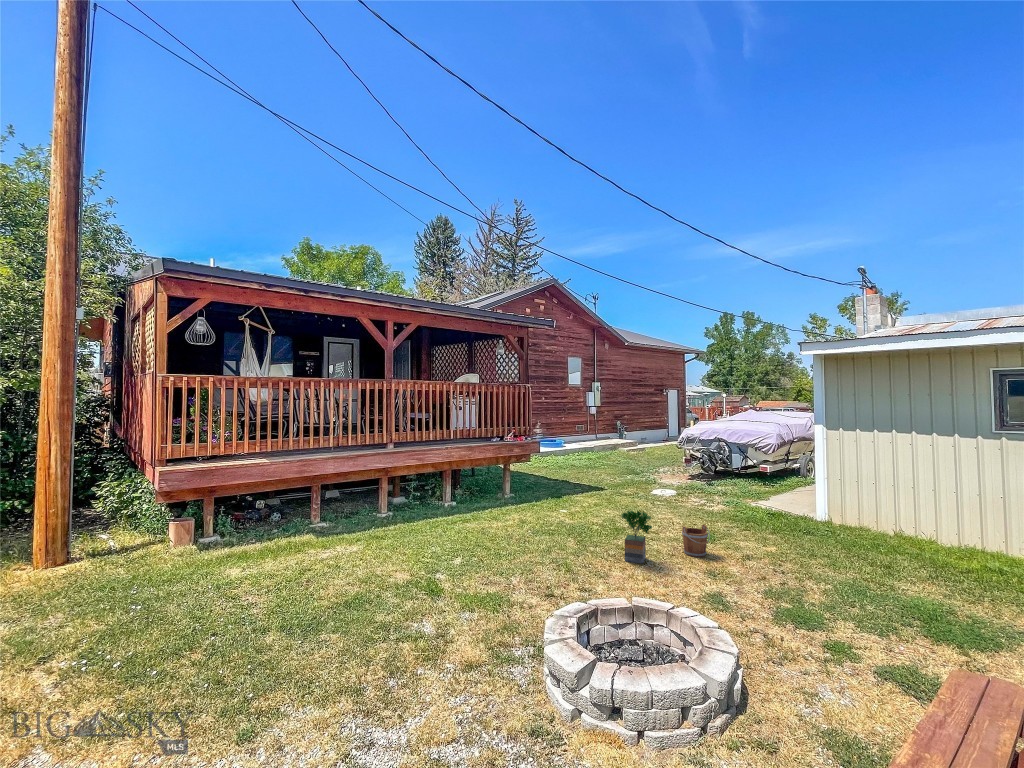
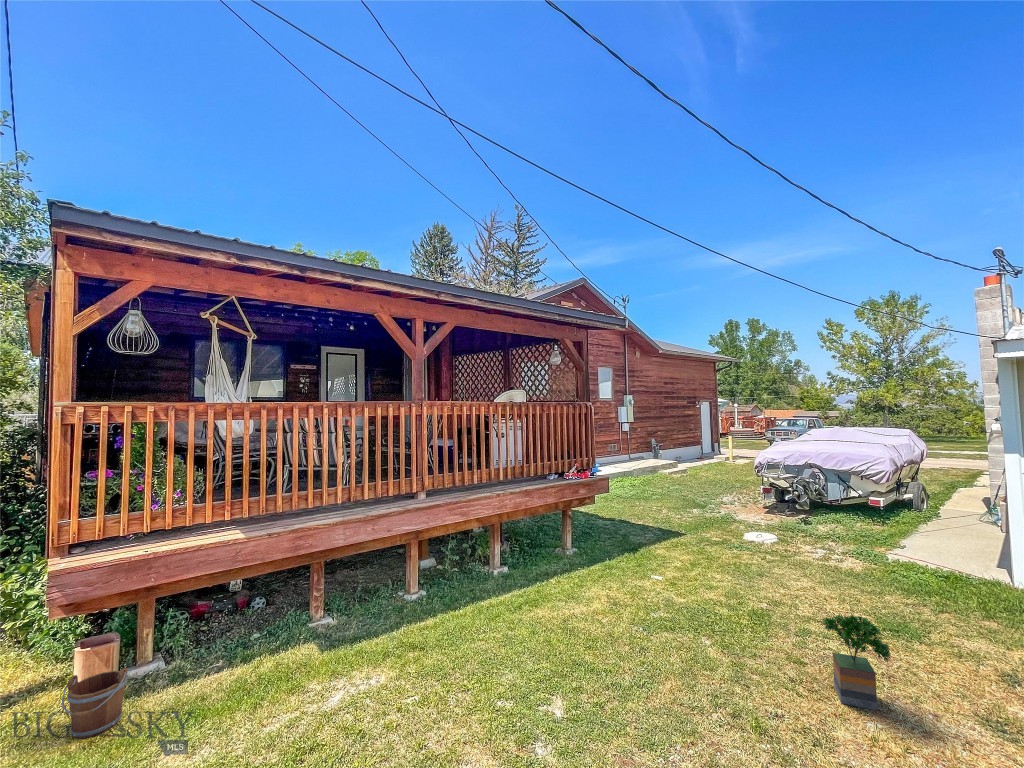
bucket: present [682,525,710,557] -> present [62,668,127,739]

